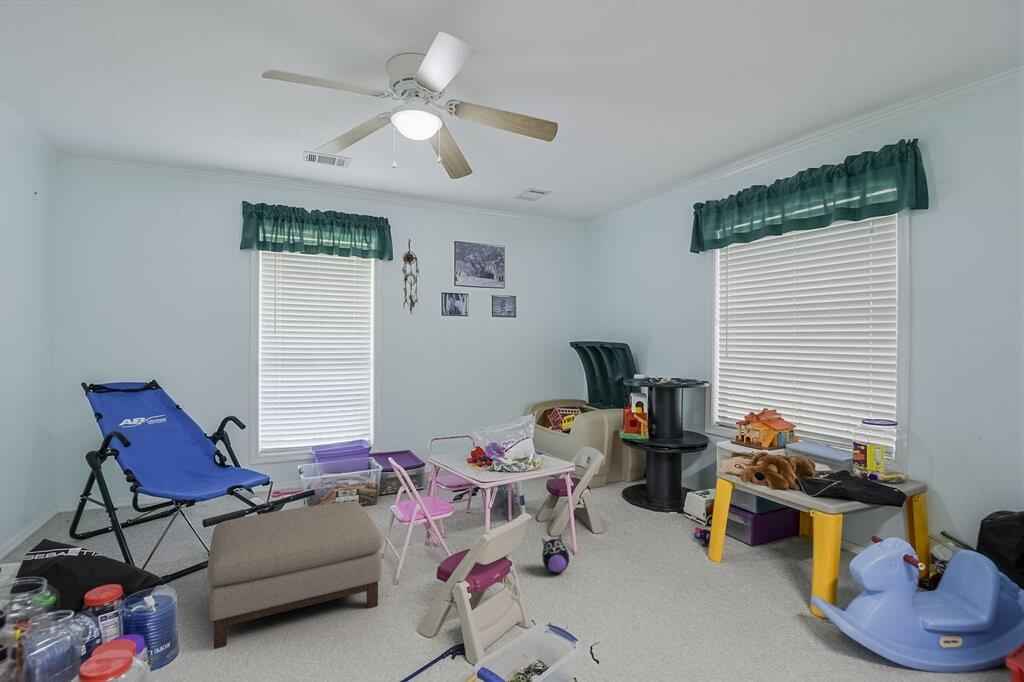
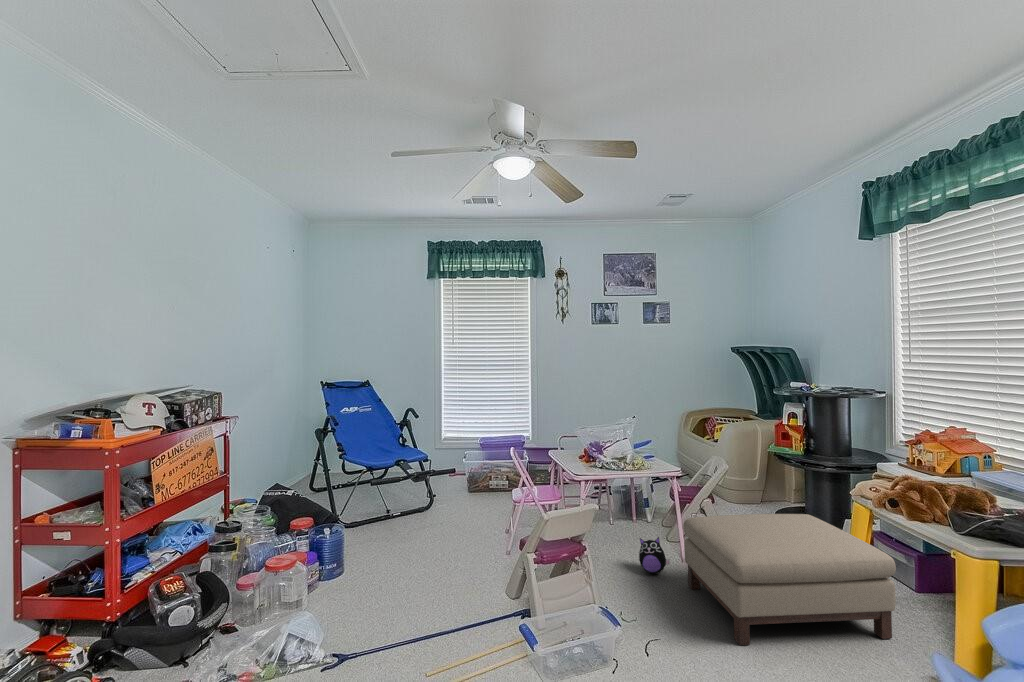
ottoman: present [208,501,382,649] -> present [683,514,896,645]

